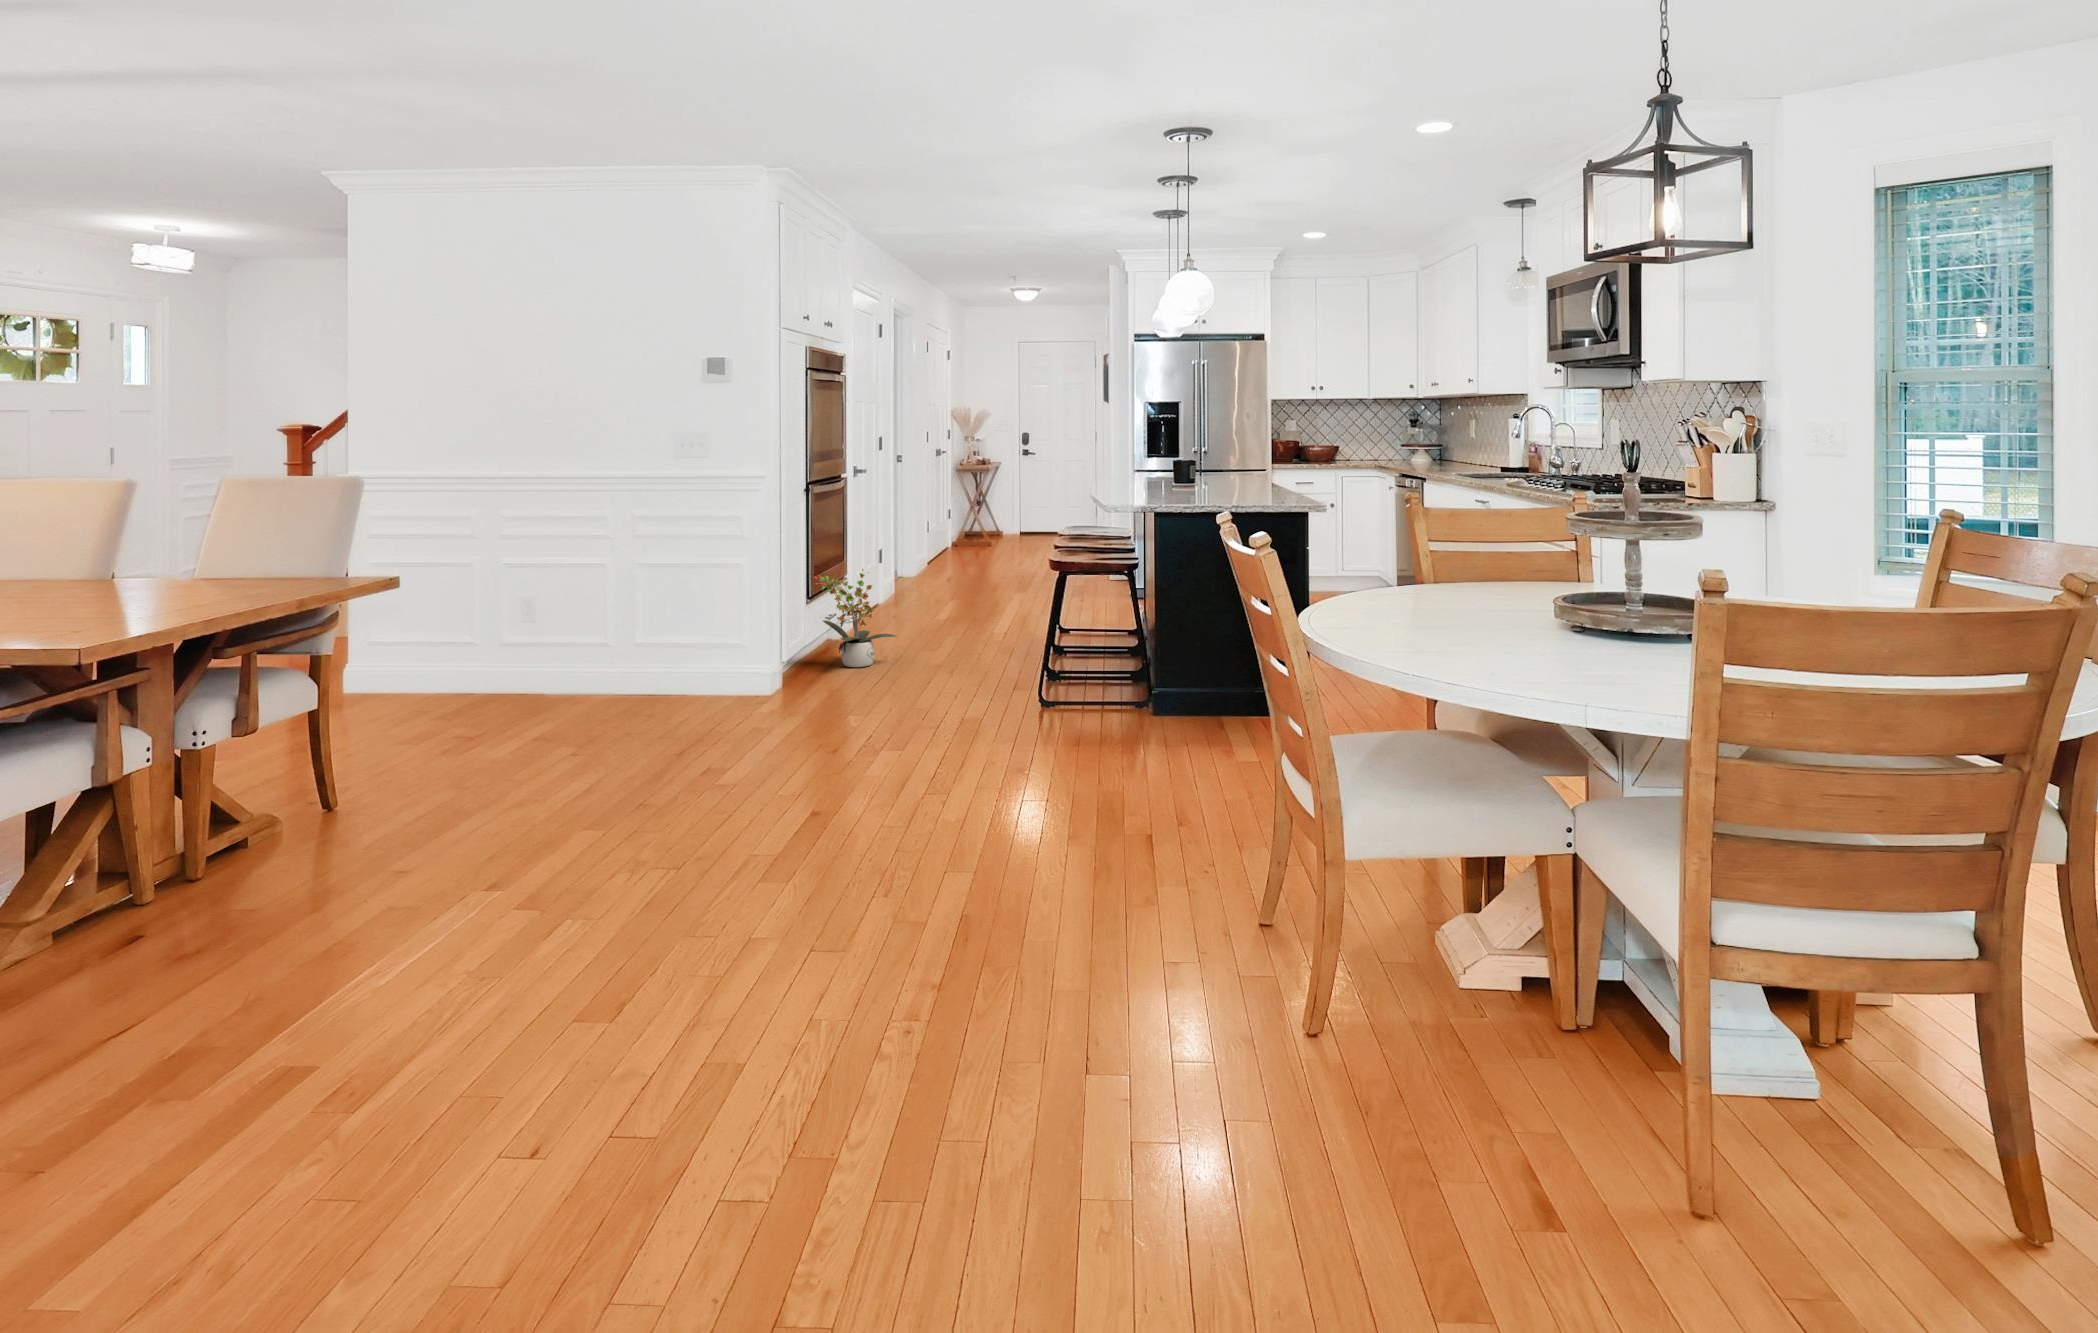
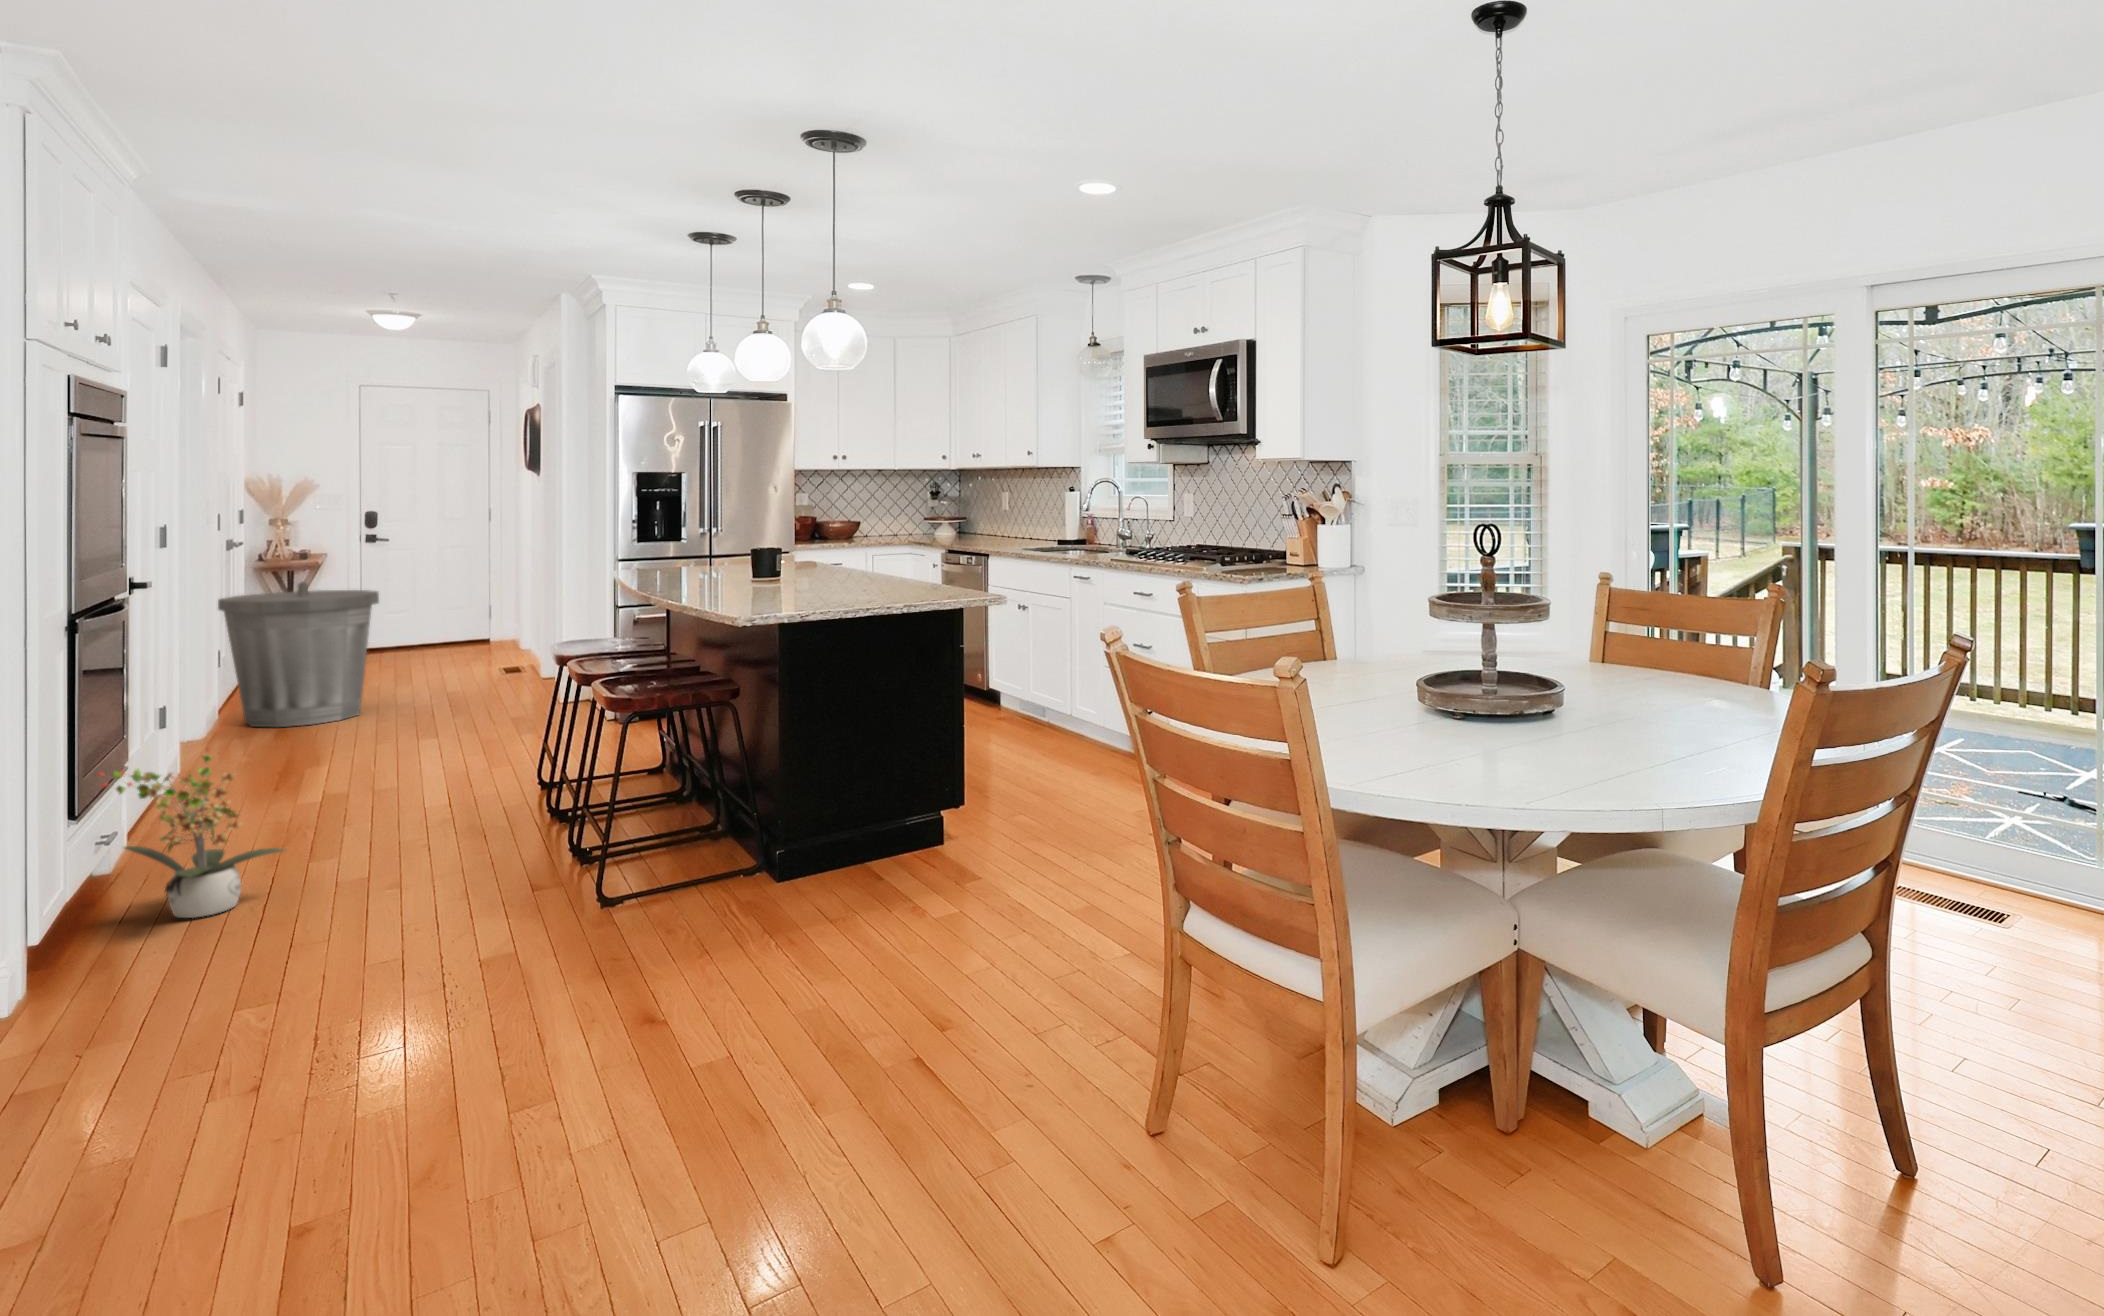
trash can: none [920,479,1006,576] -> present [218,582,379,727]

